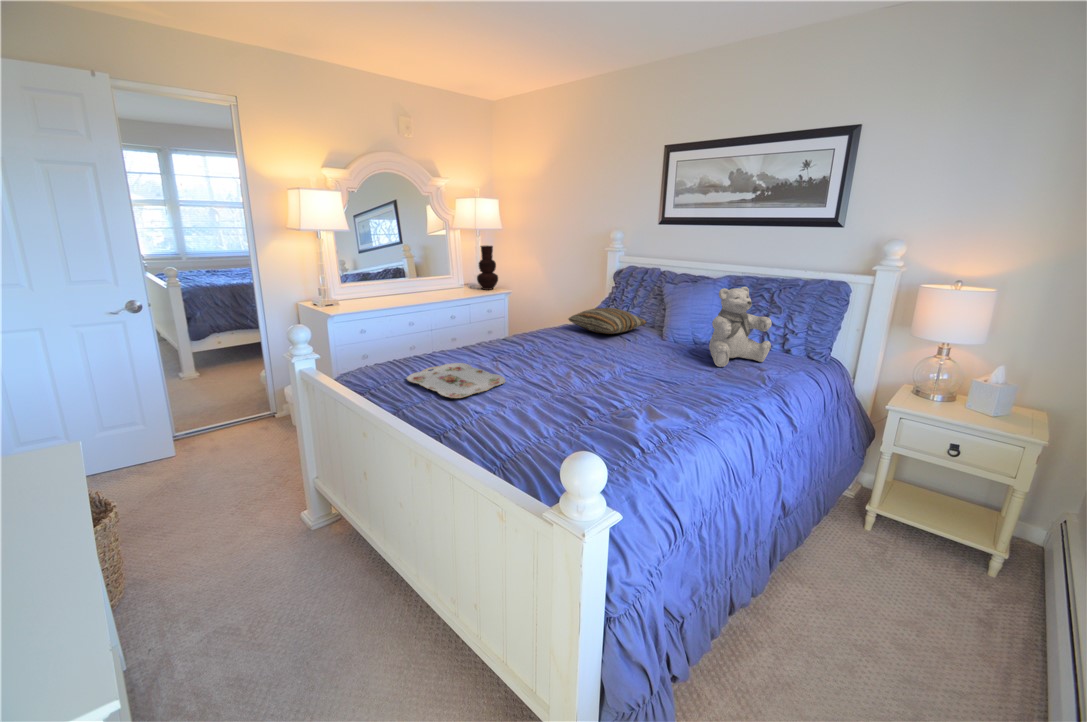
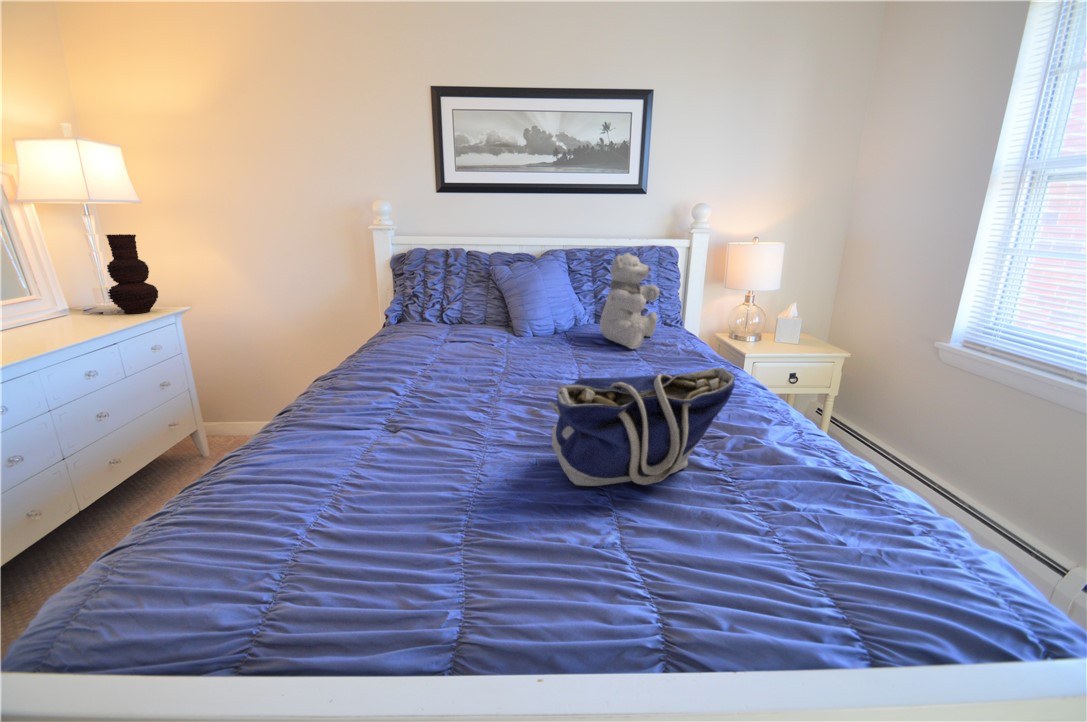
pillow: present [569,308,647,334] -> none [388,304,489,341]
tote bag: none [508,356,606,426] -> present [549,368,735,486]
serving tray: present [407,363,505,398] -> none [210,440,446,527]

